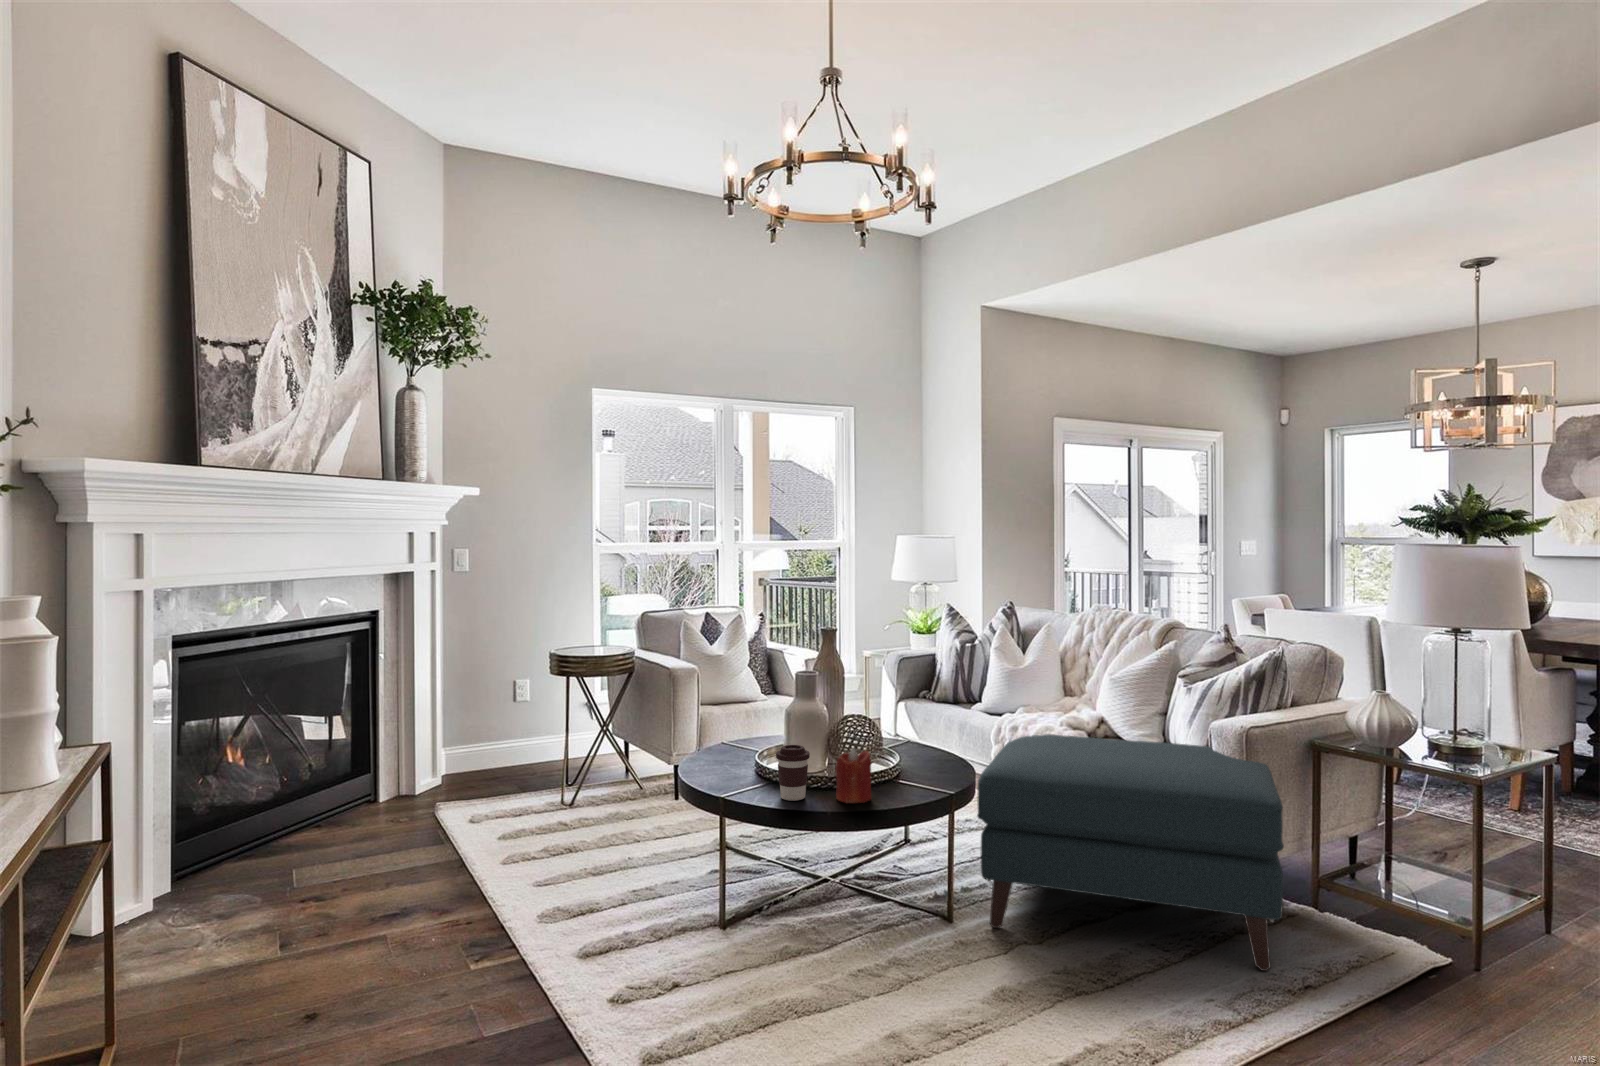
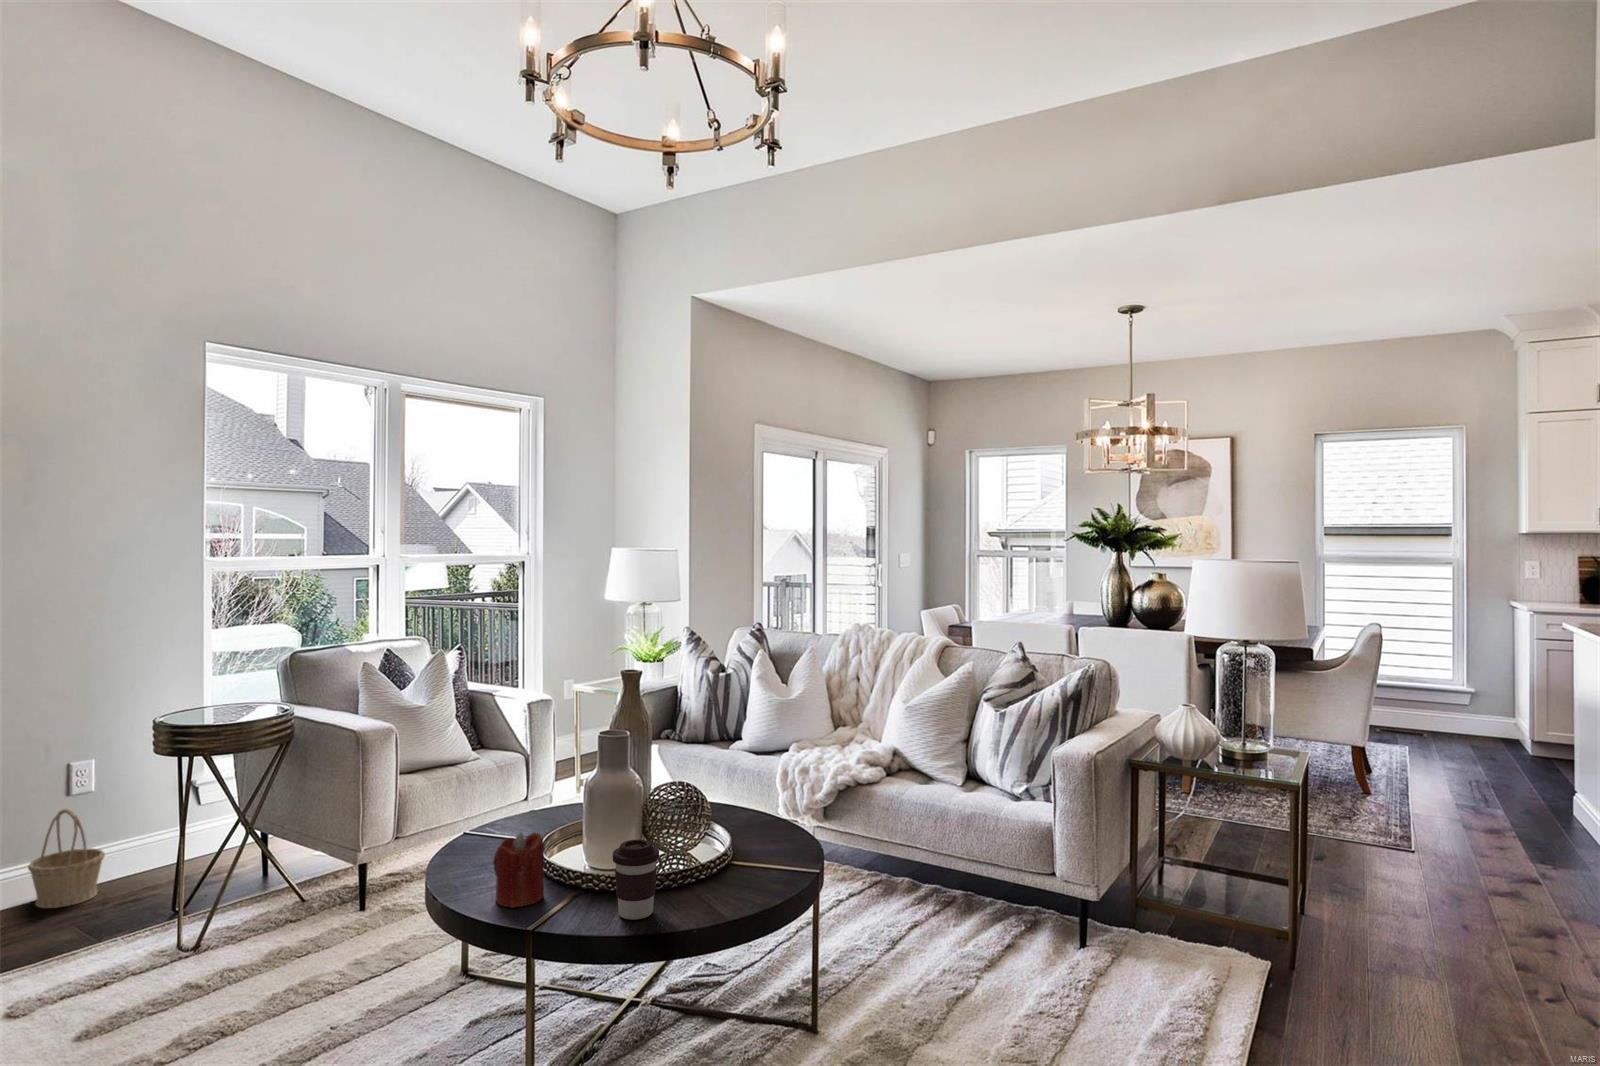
basket: none [491,709,534,773] -> present [28,809,105,908]
ottoman: present [977,734,1284,971] -> none [830,777,1177,1029]
candle: present [835,749,871,803] -> present [493,832,544,908]

